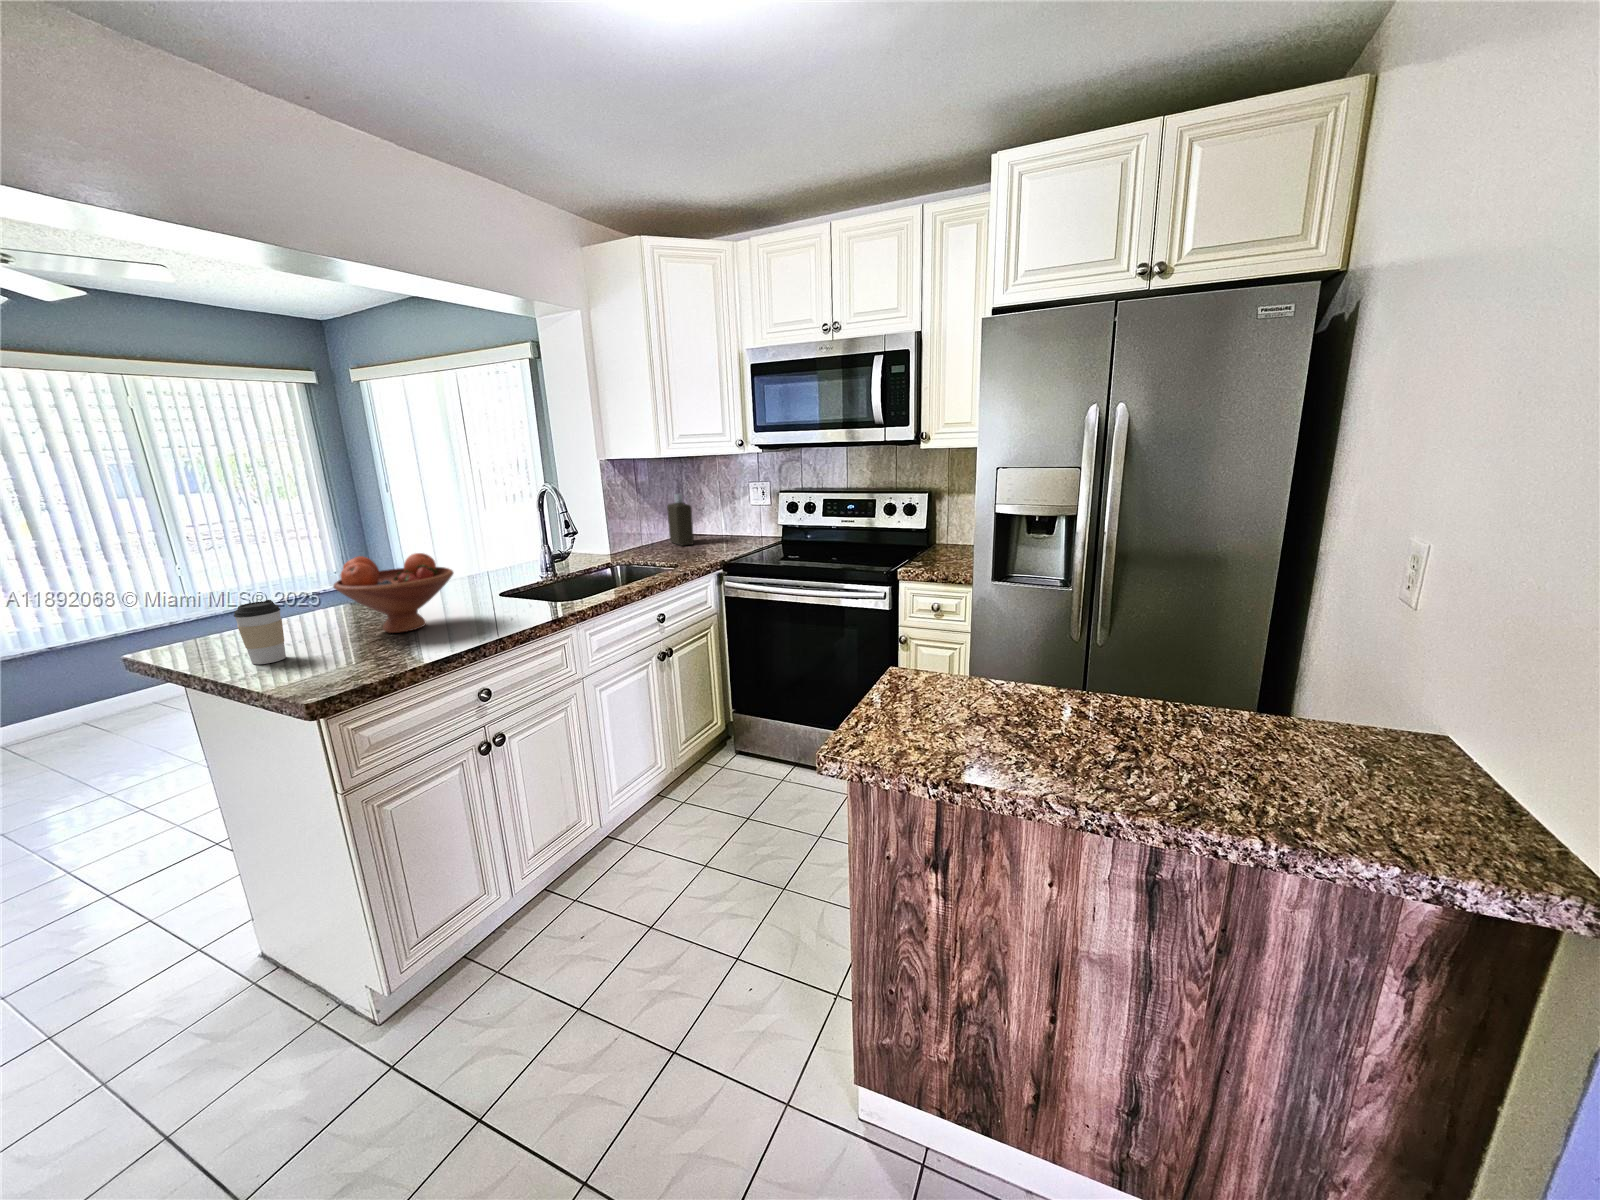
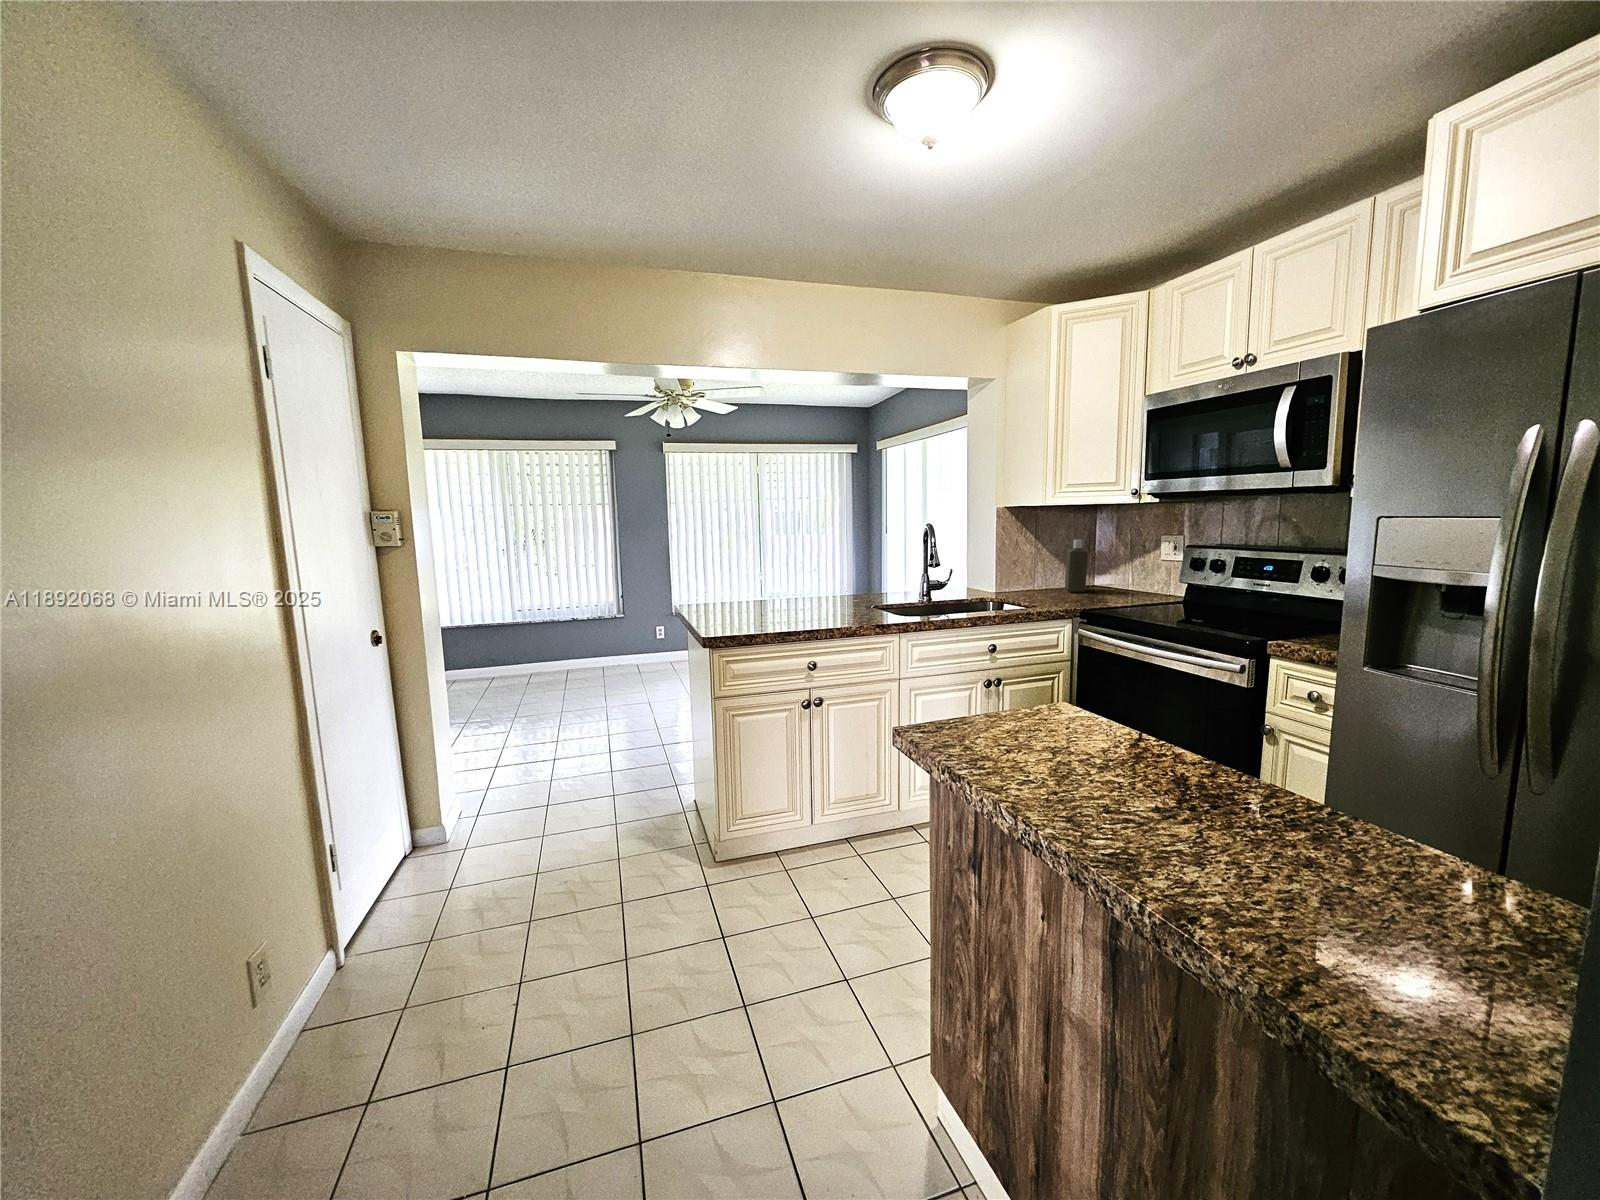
fruit bowl: present [333,553,453,633] -> none [755,557,827,613]
coffee cup: present [234,600,286,664] -> none [699,575,721,614]

